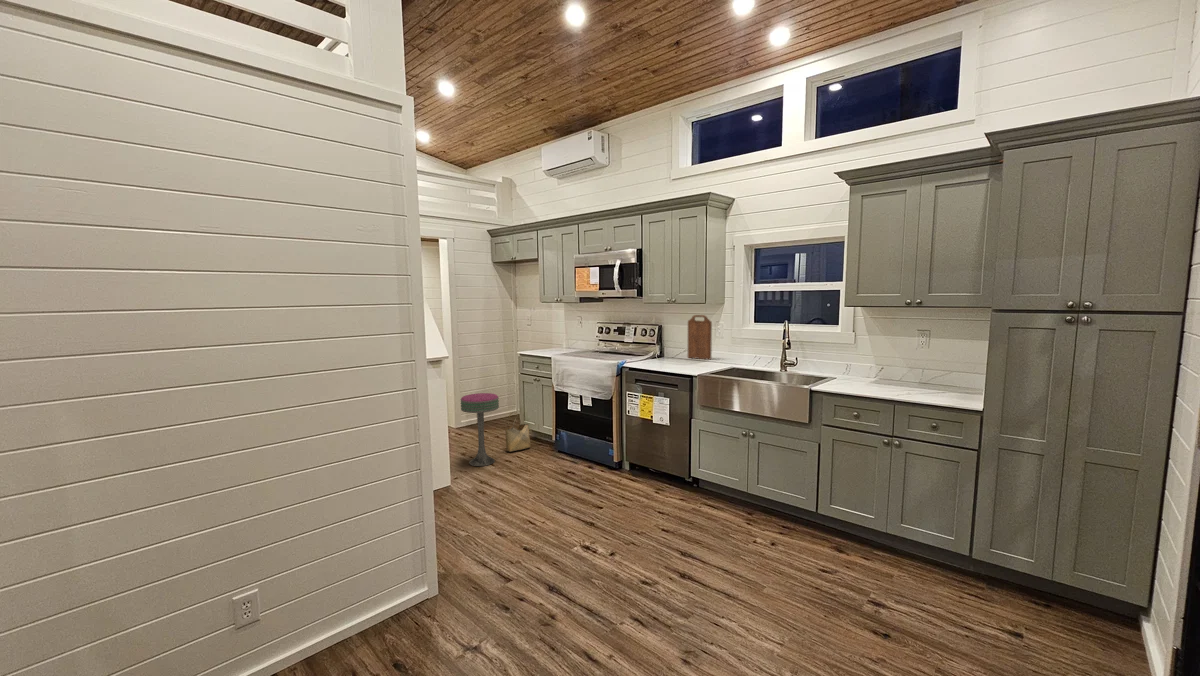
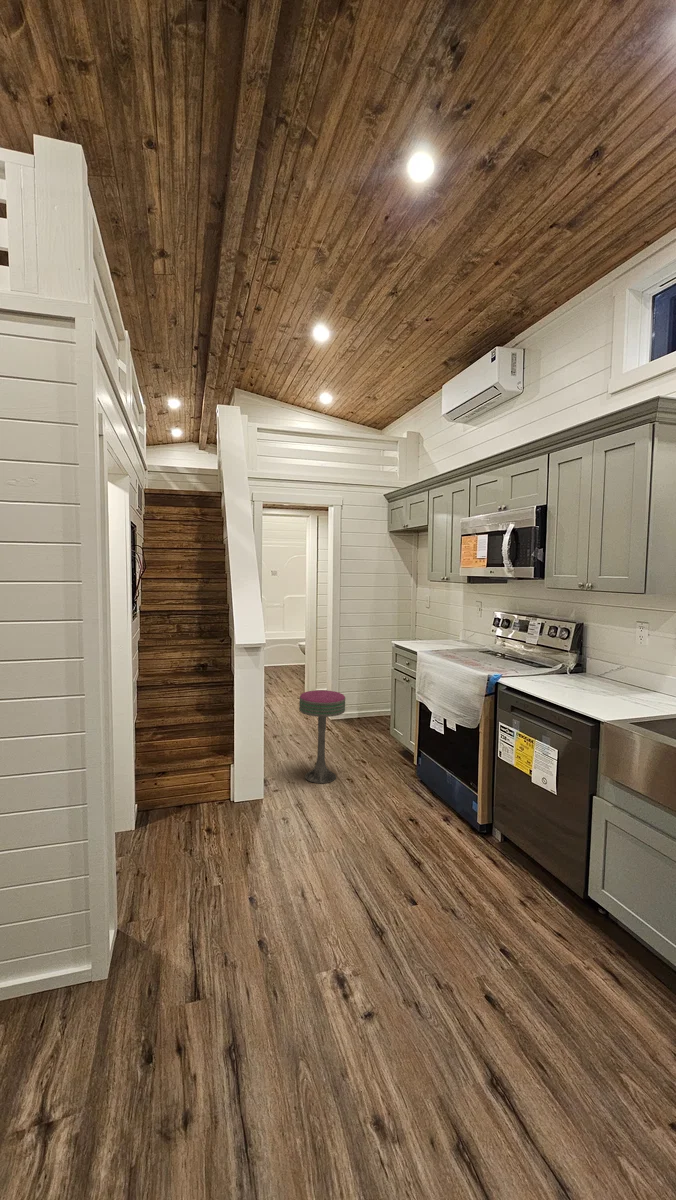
cutting board: present [688,315,712,359] -> none [611,617,657,695]
woven basket: present [505,413,530,452] -> none [357,720,390,770]

